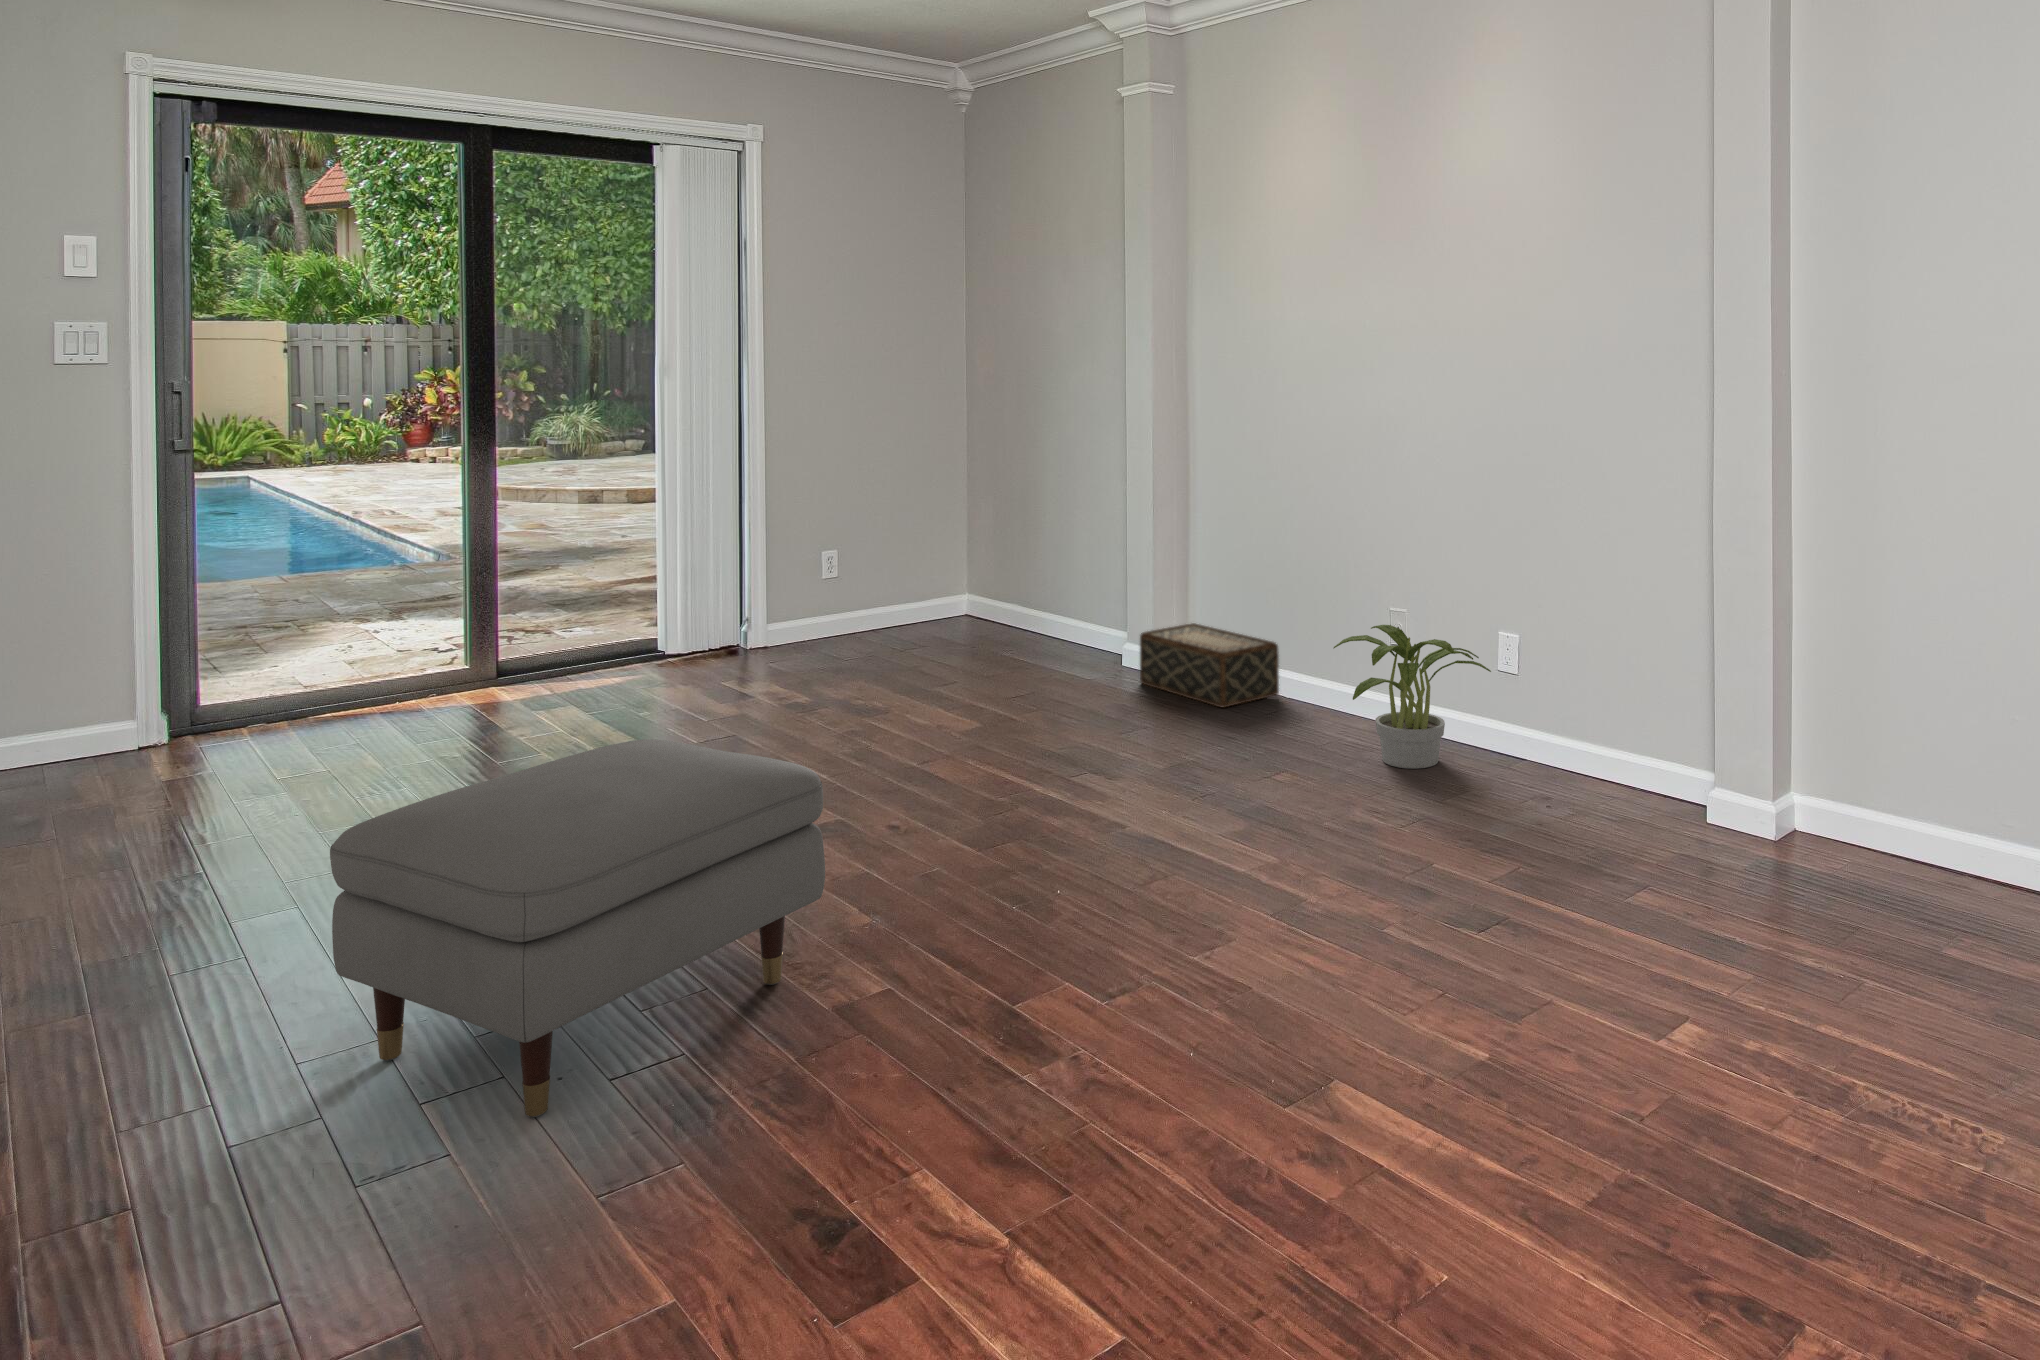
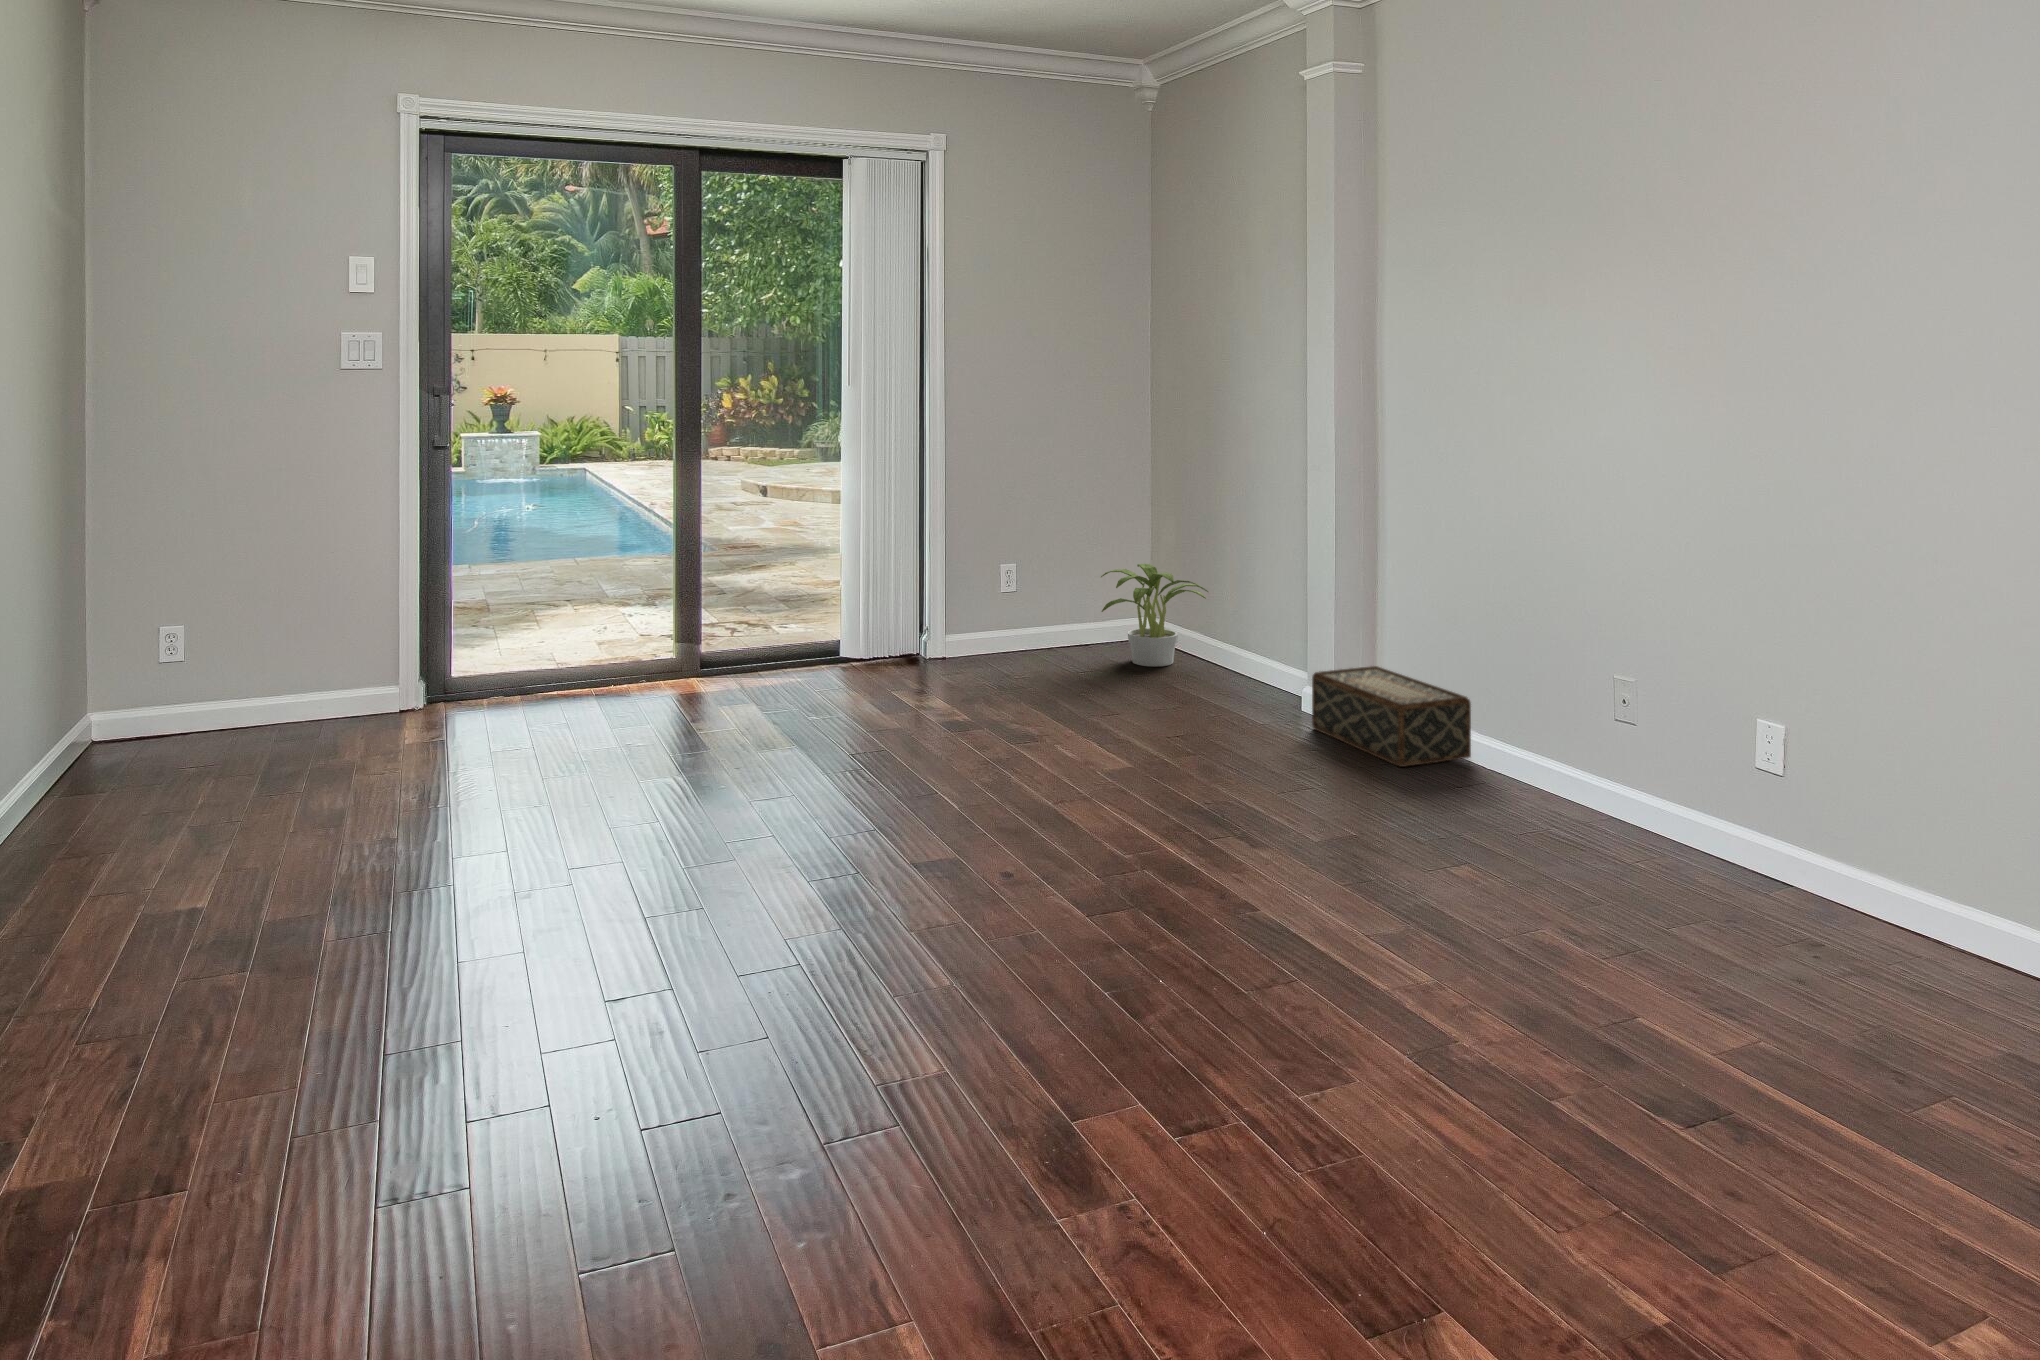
potted plant: present [1334,625,1491,769] -> present [1101,564,1208,666]
ottoman: present [330,739,825,1117] -> none [403,754,883,1157]

